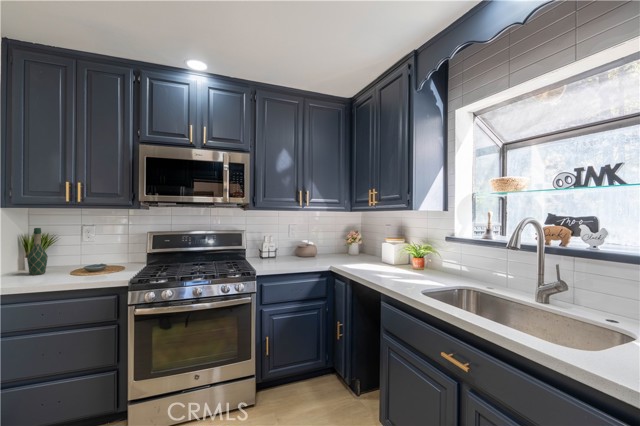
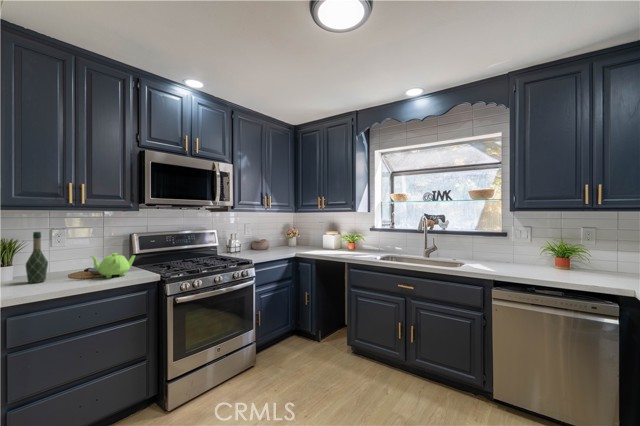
teapot: none [69,252,115,277] -> present [91,253,135,278]

